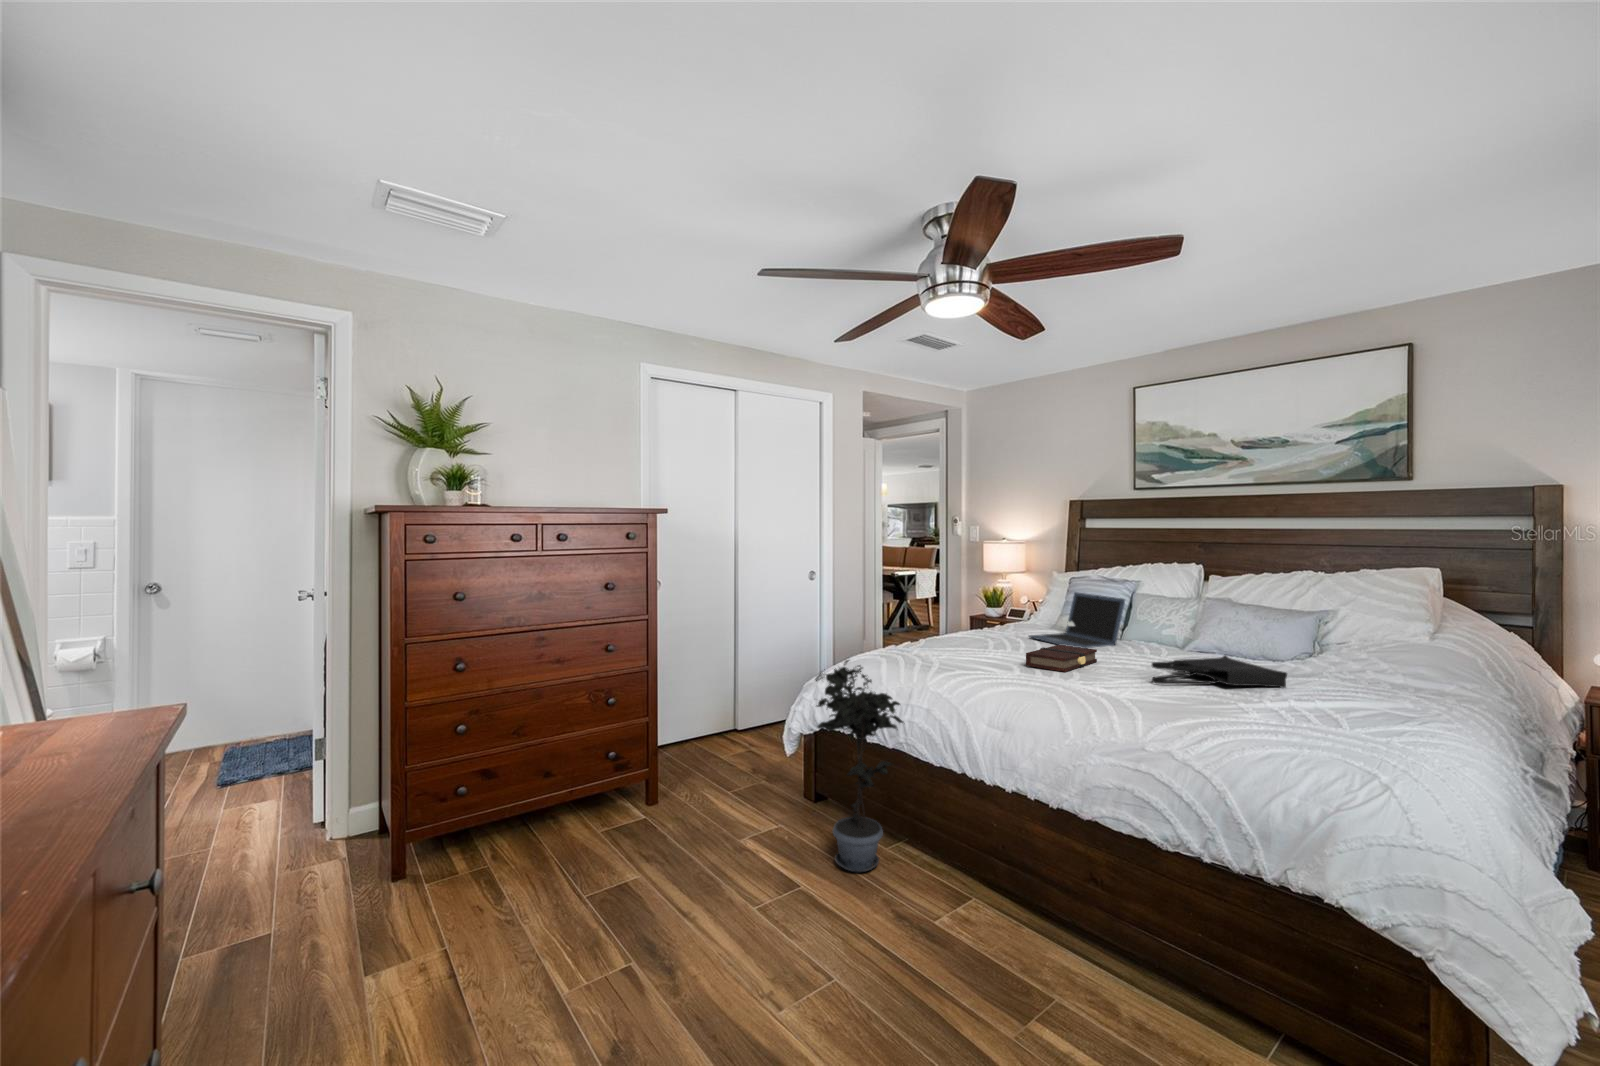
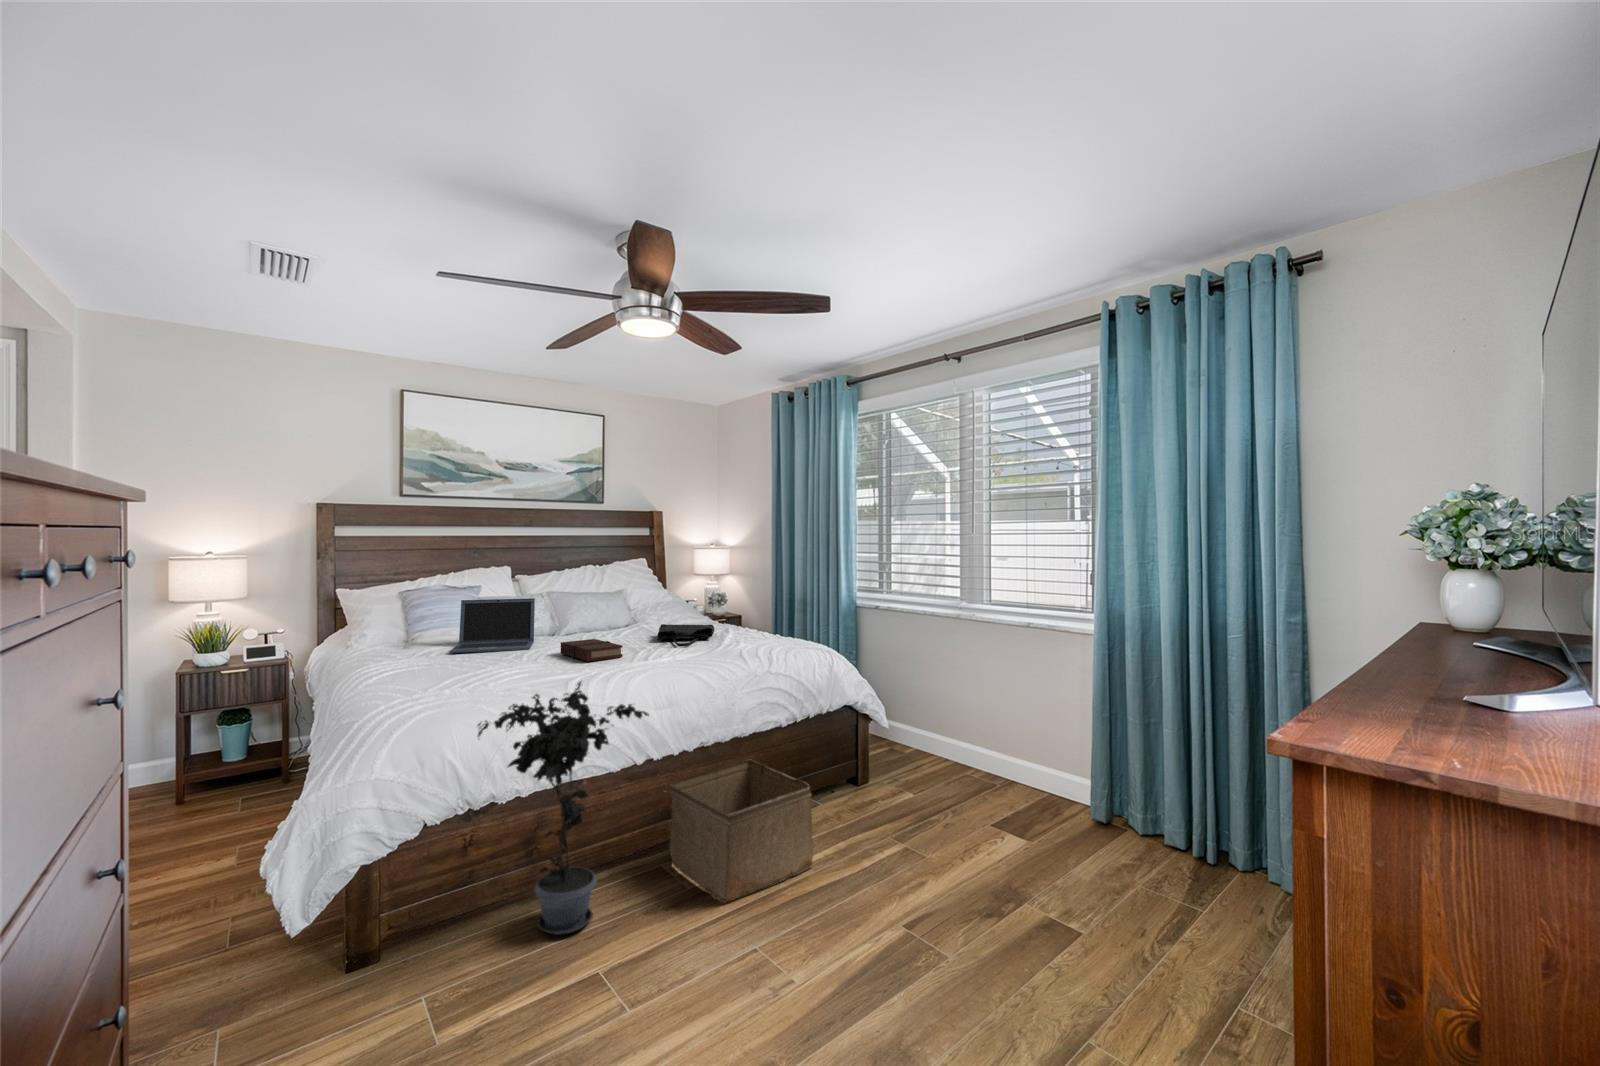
storage bin: none [901,812,1095,1019] -> present [669,760,813,903]

